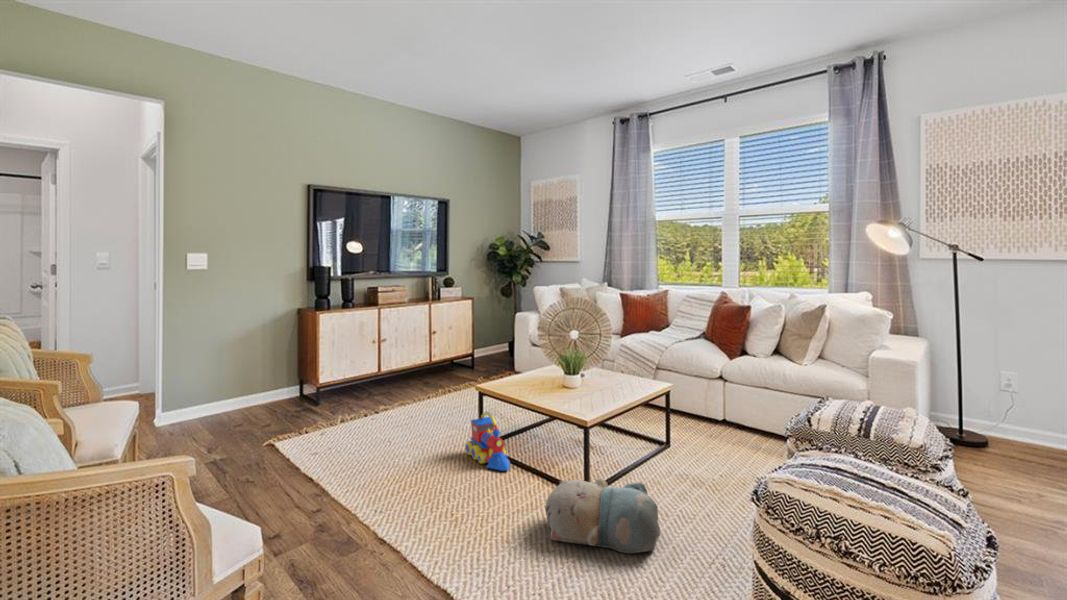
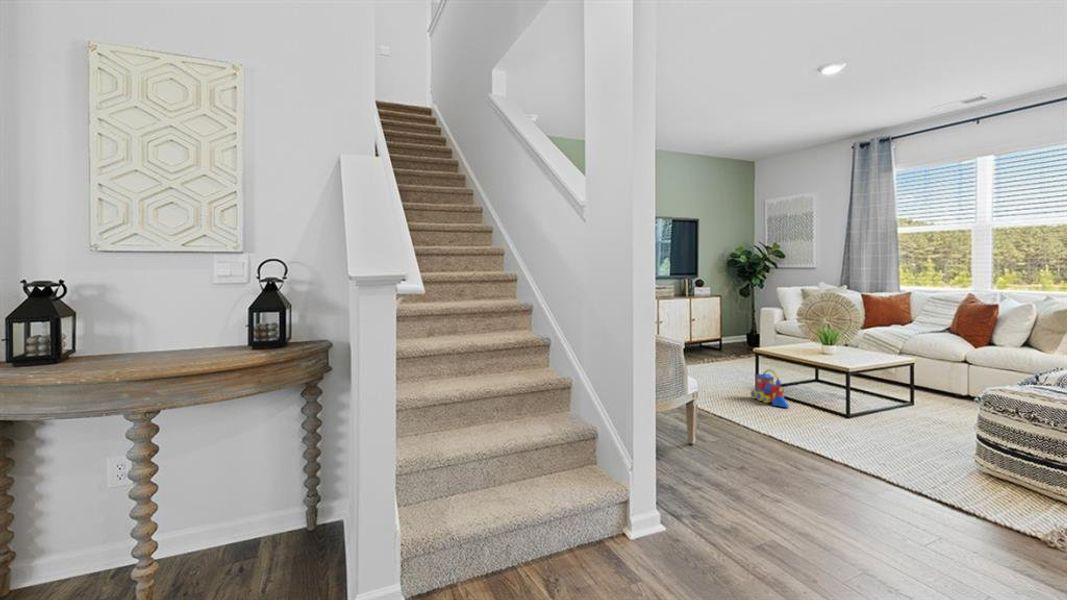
plush toy: present [545,478,660,553] -> none [830,406,918,448]

